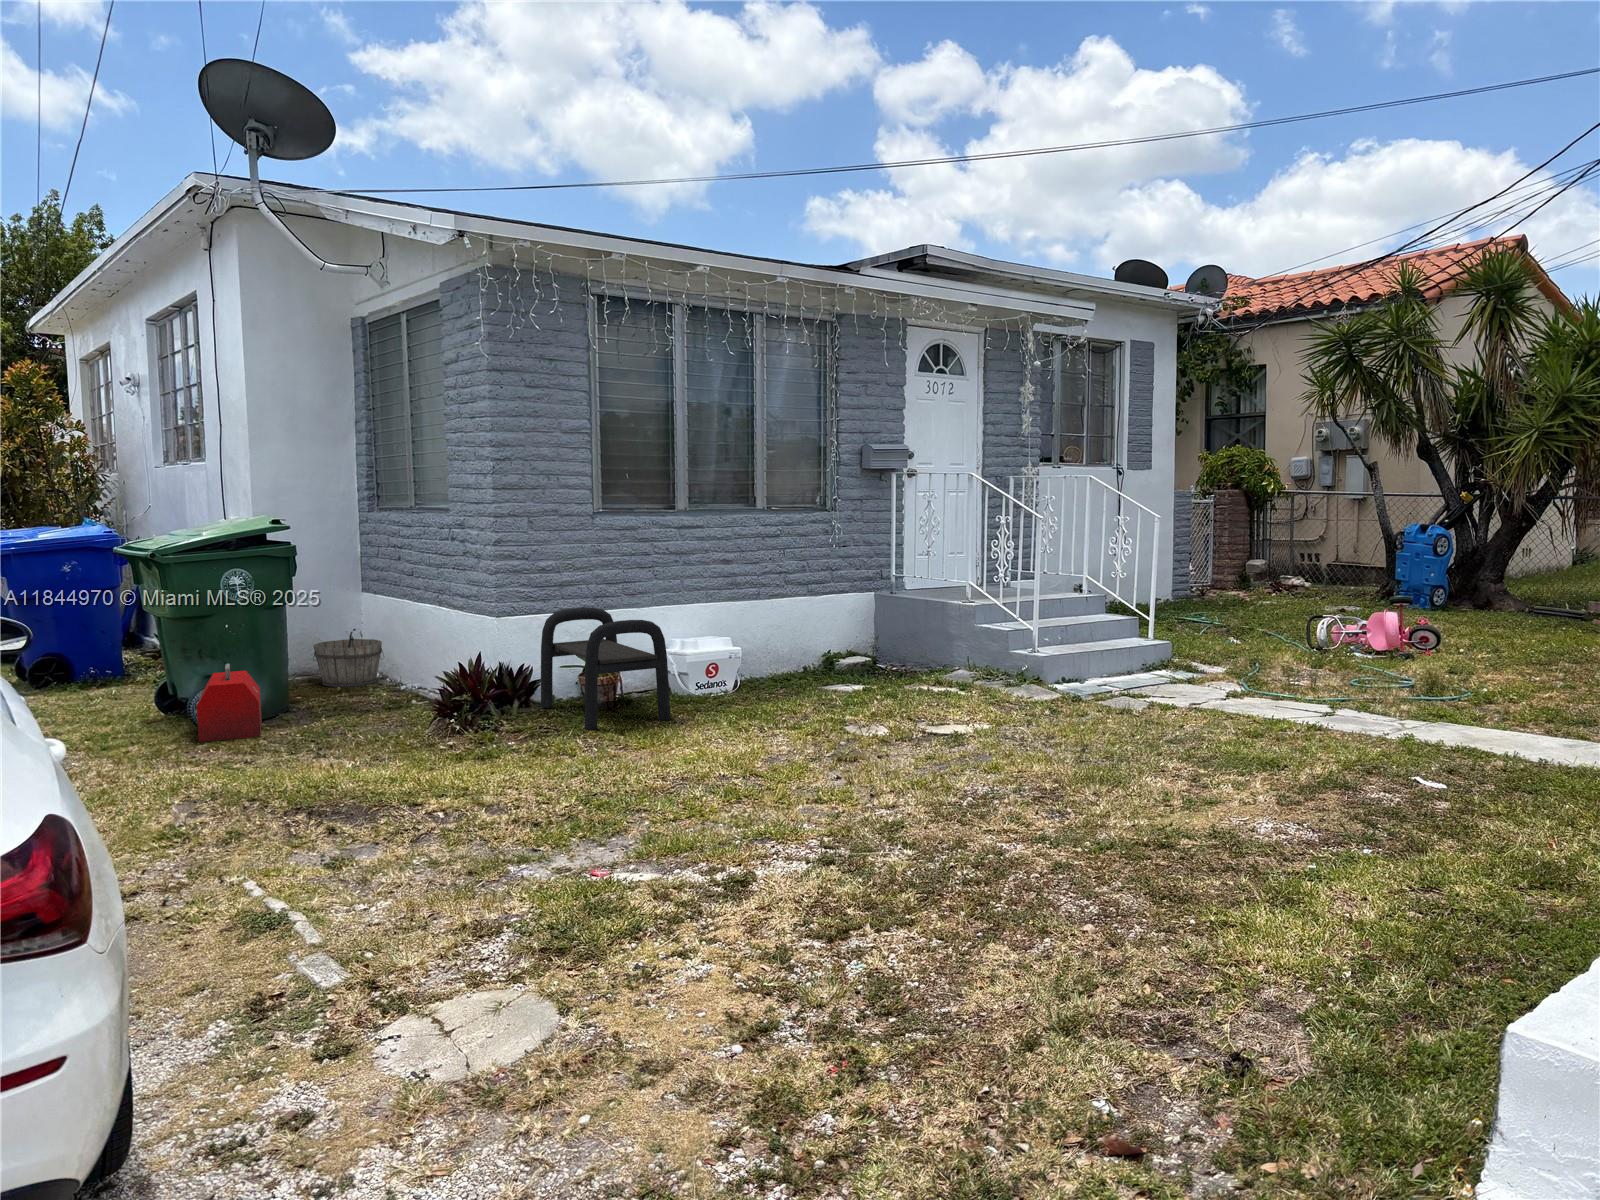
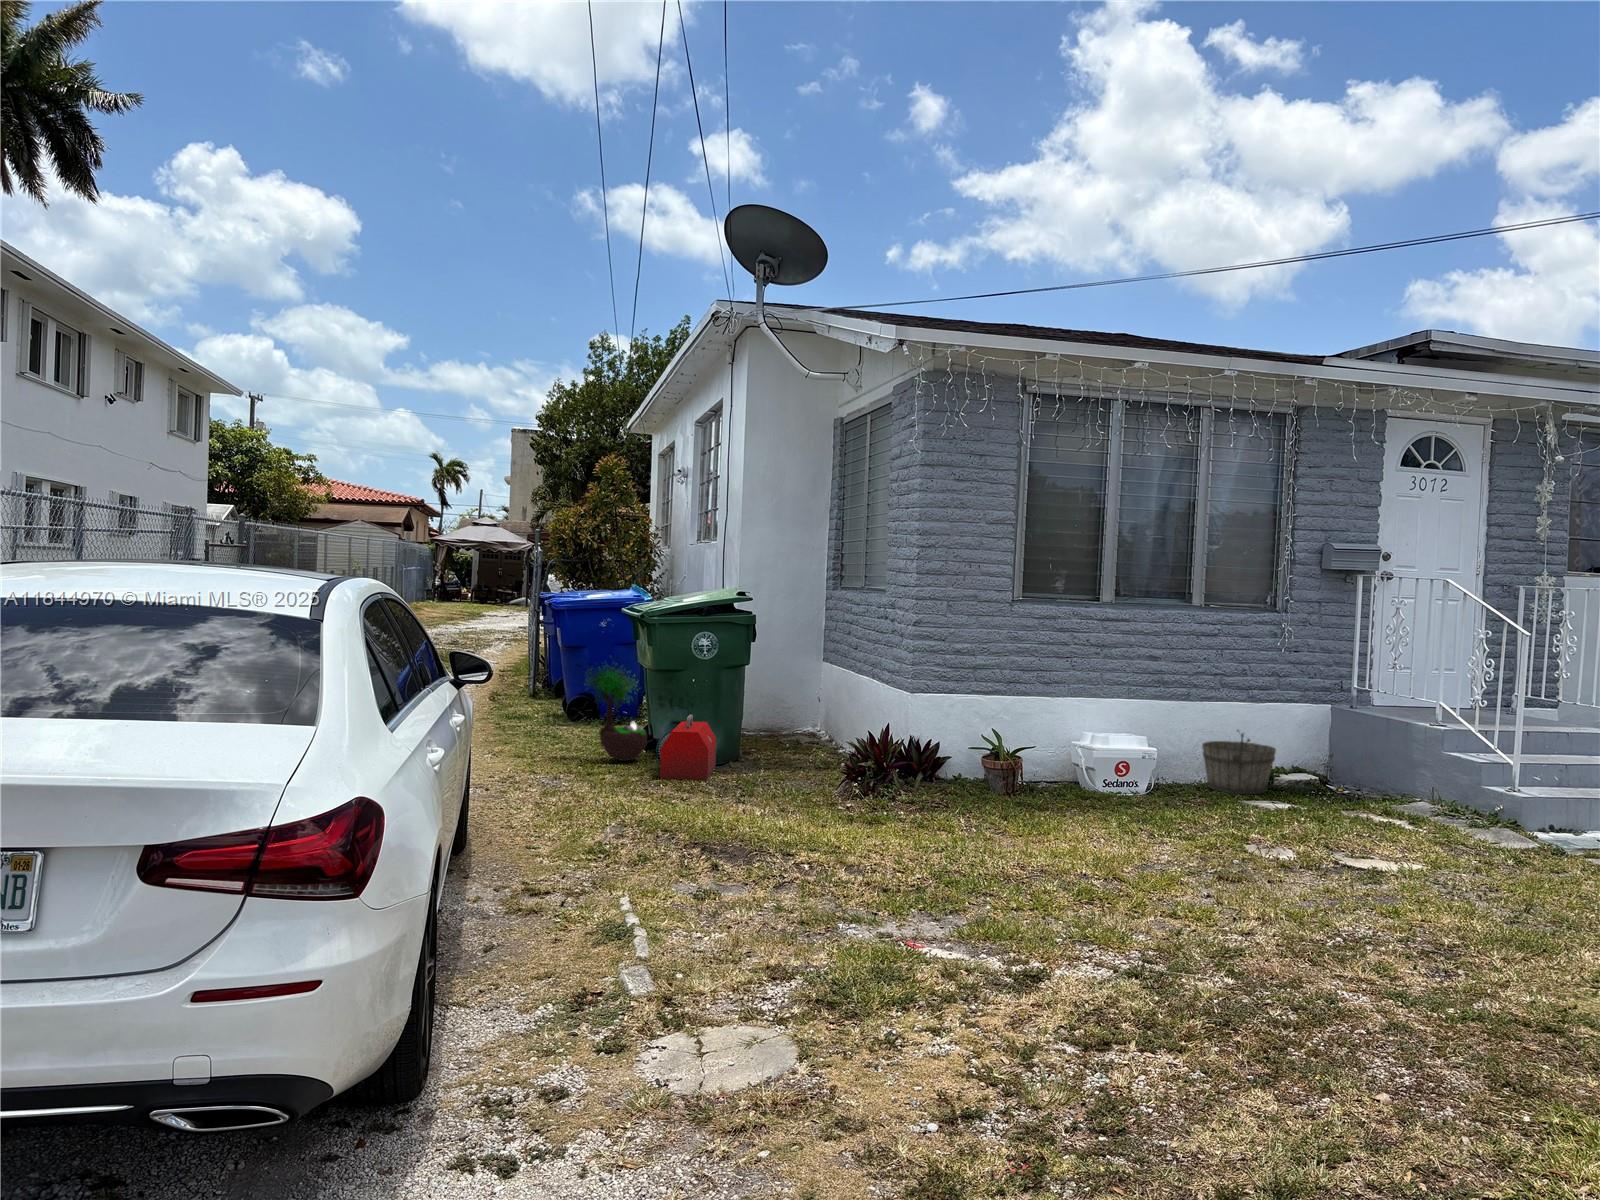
potted tree: none [70,603,166,728] -> present [585,663,647,761]
bench: present [541,608,670,730] -> none [950,693,1066,812]
wooden bucket: present [313,629,383,687] -> present [1202,734,1276,794]

